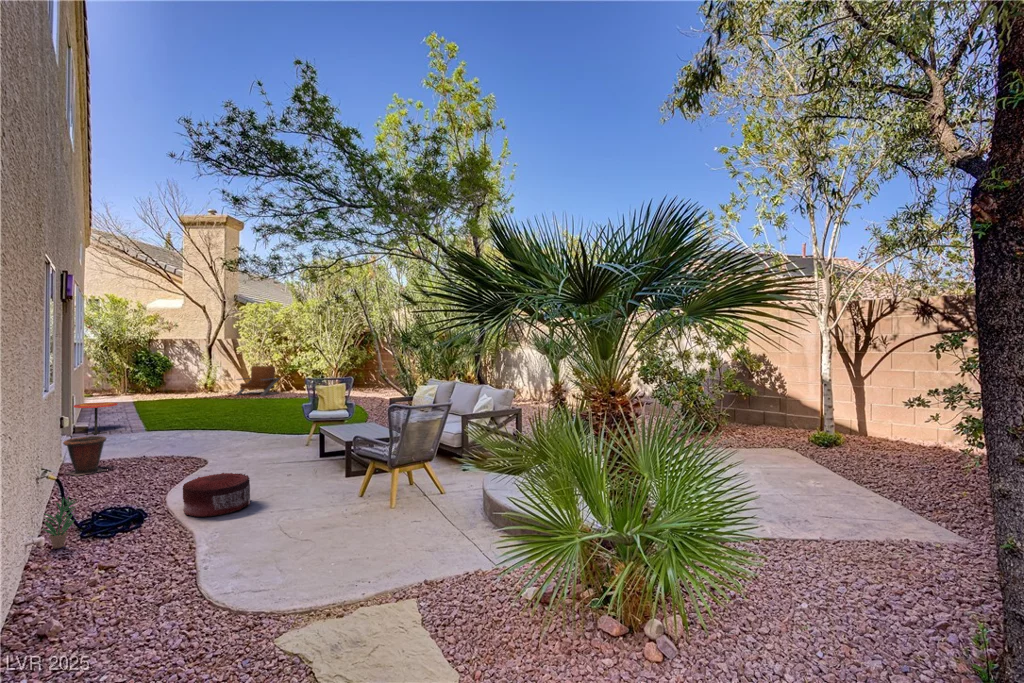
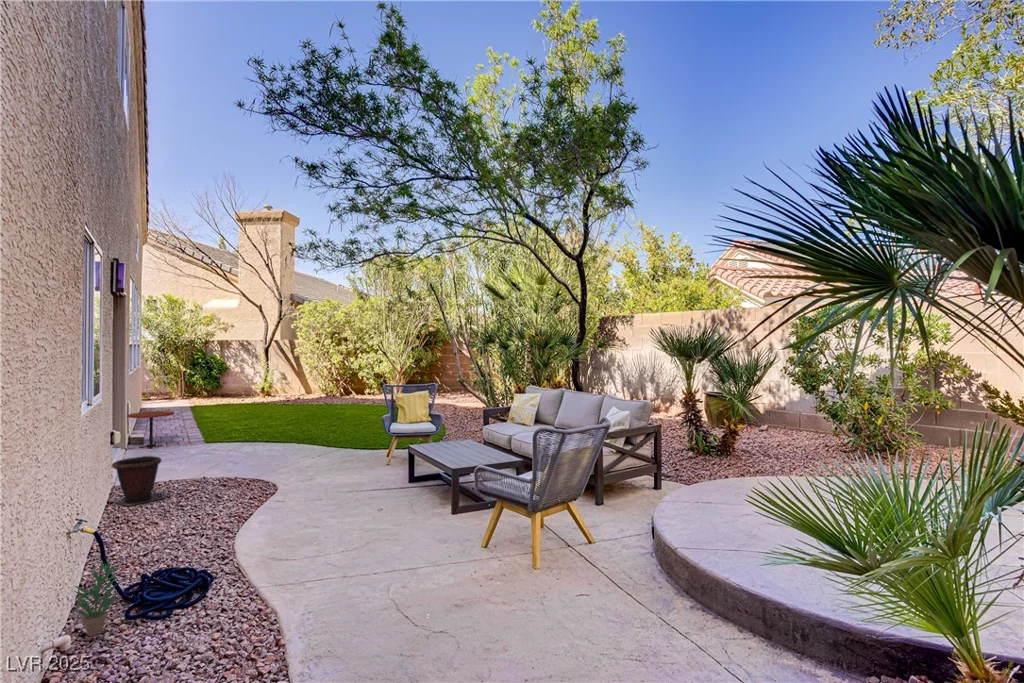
lounge chair: present [236,366,279,396] -> none [295,369,340,402]
pouf: present [183,473,250,517] -> none [257,514,343,581]

